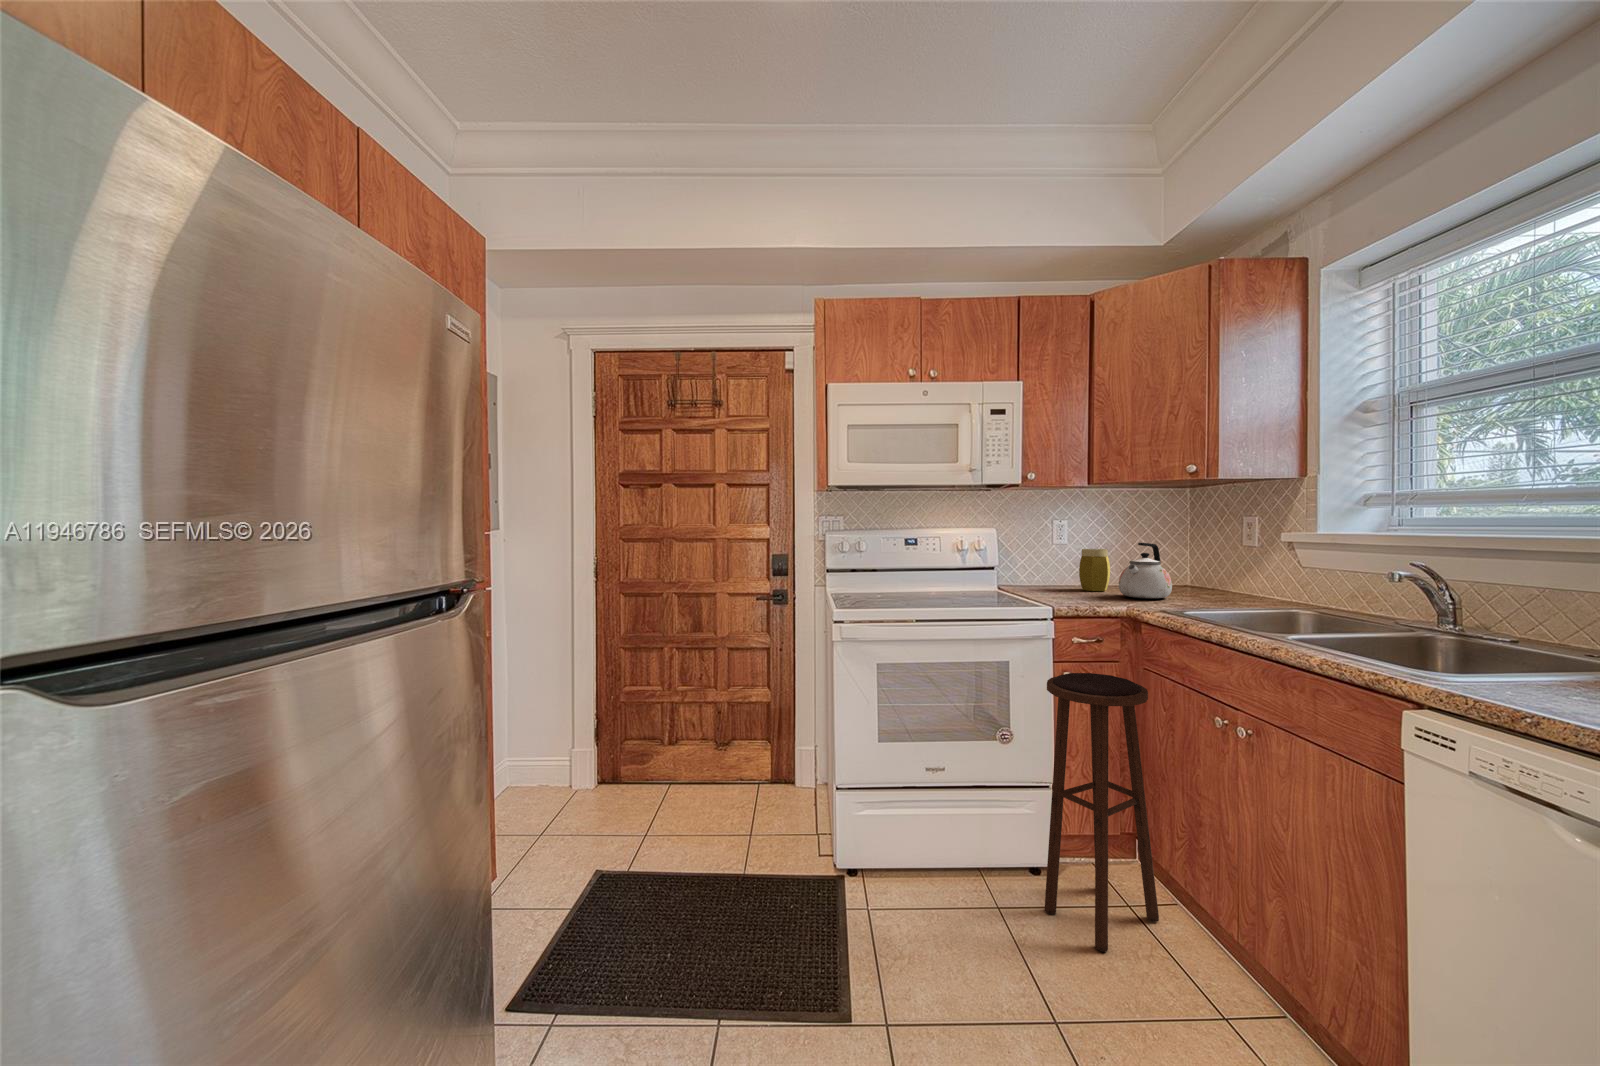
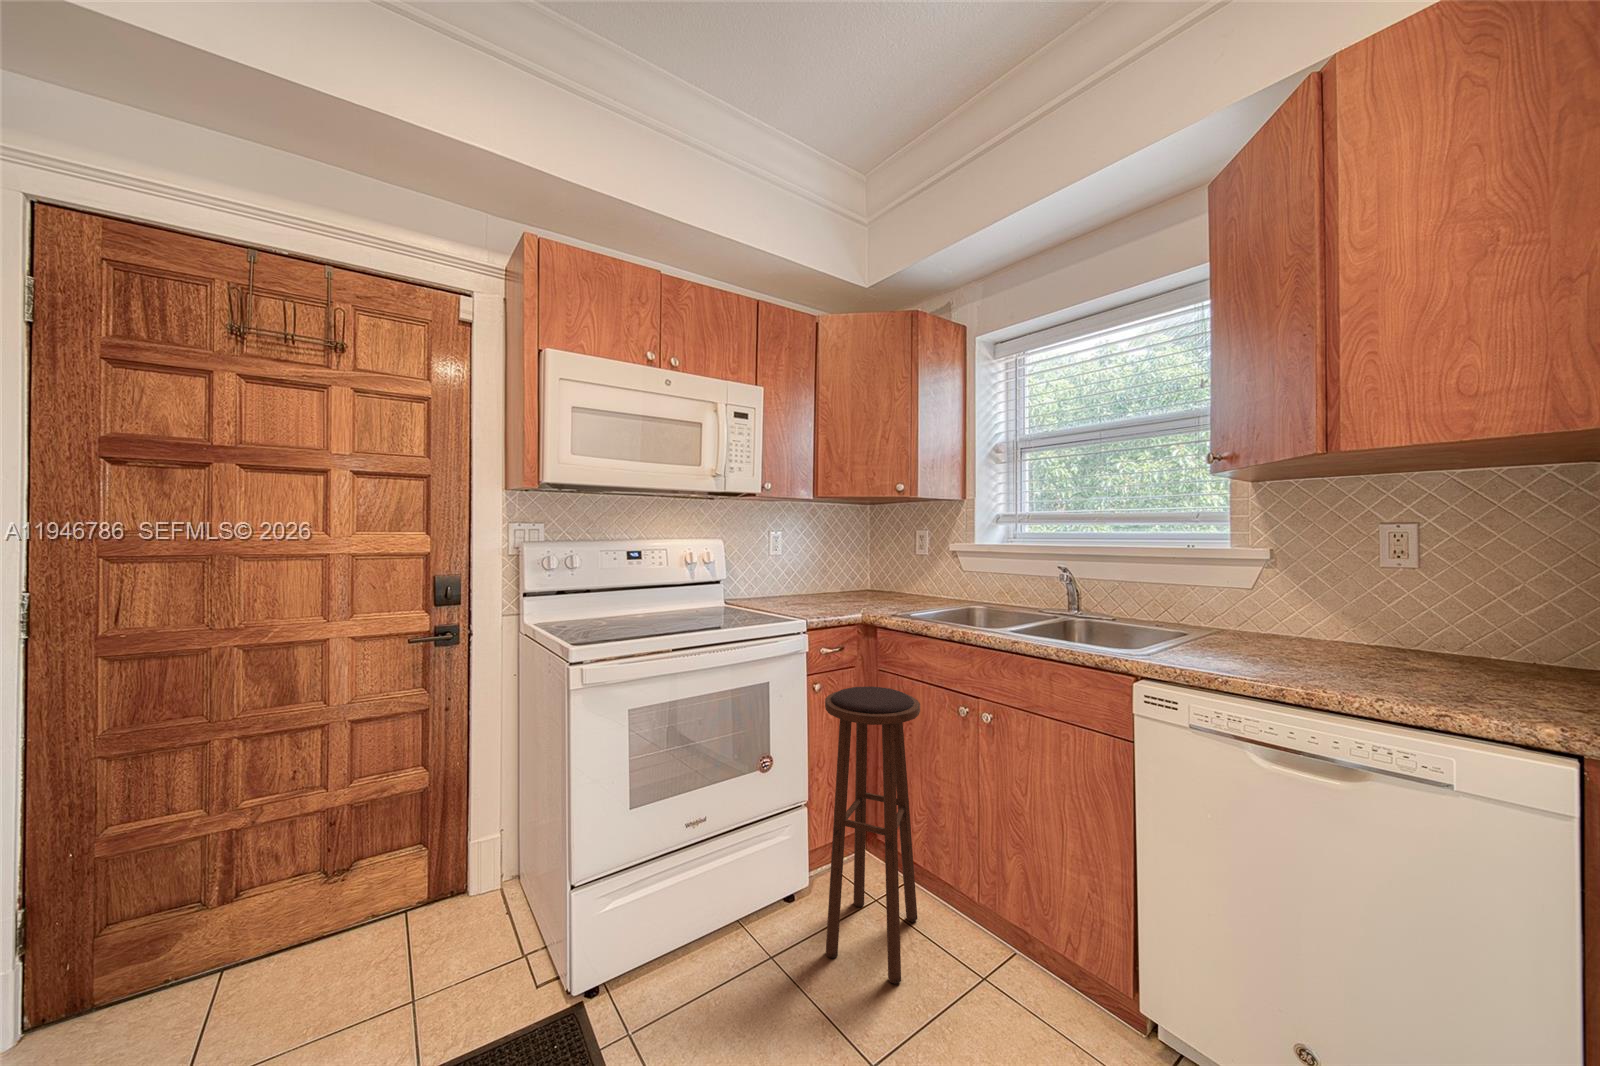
kettle: present [1119,543,1172,599] -> none [835,553,878,604]
jar: present [1079,549,1110,591] -> none [793,559,818,599]

